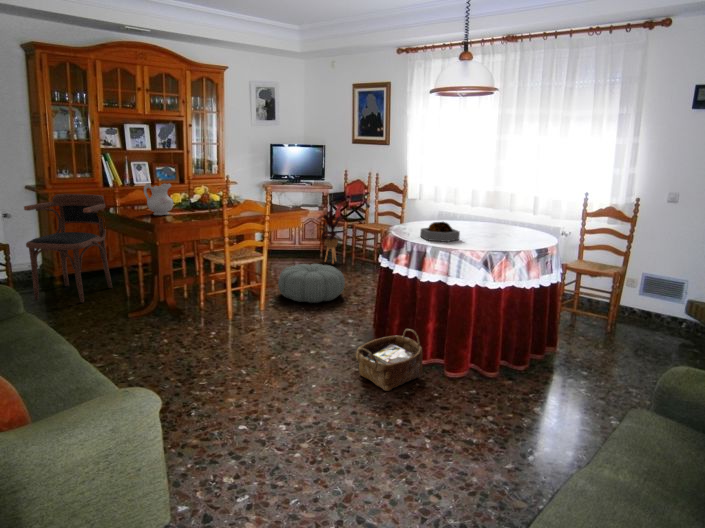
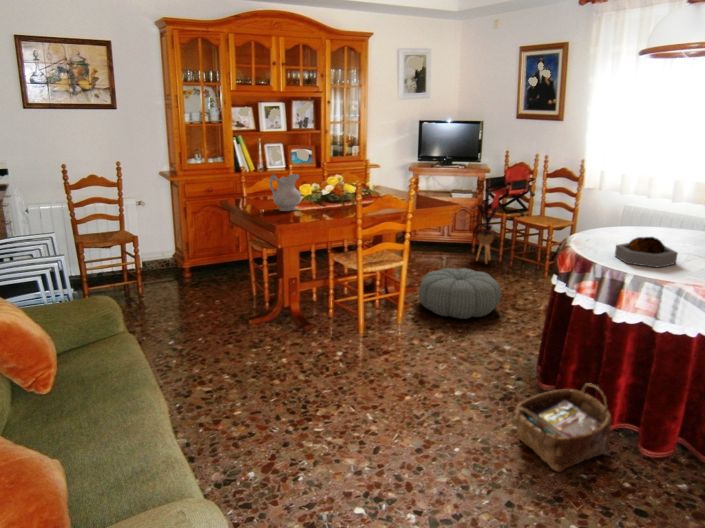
armchair: present [24,194,112,302] -> none [154,182,240,301]

